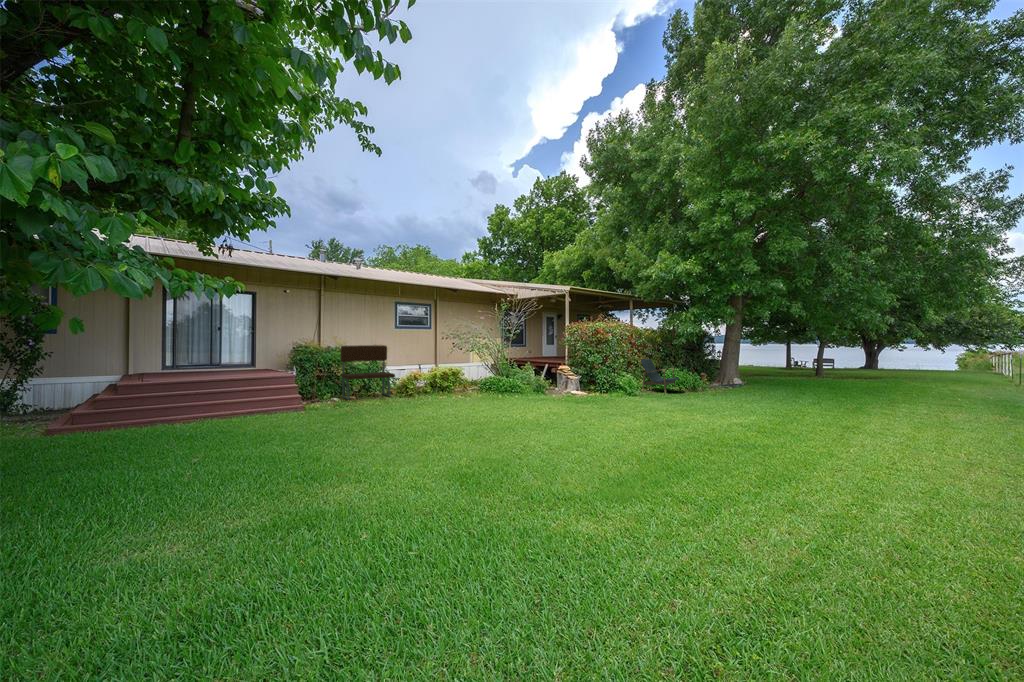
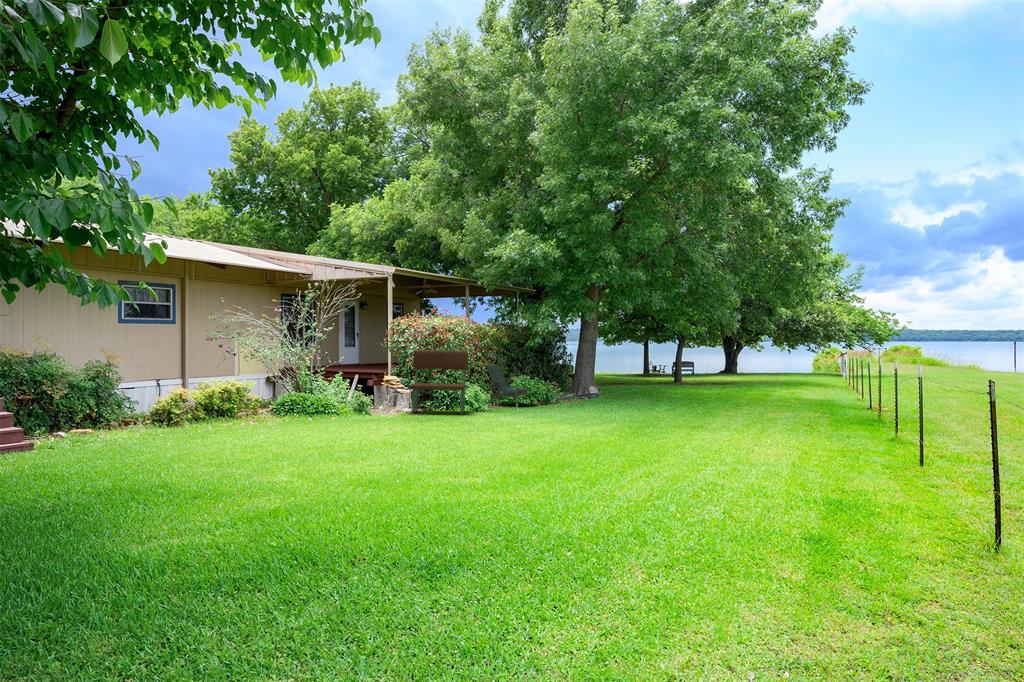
bench: present [340,345,395,400] -> present [408,350,468,414]

